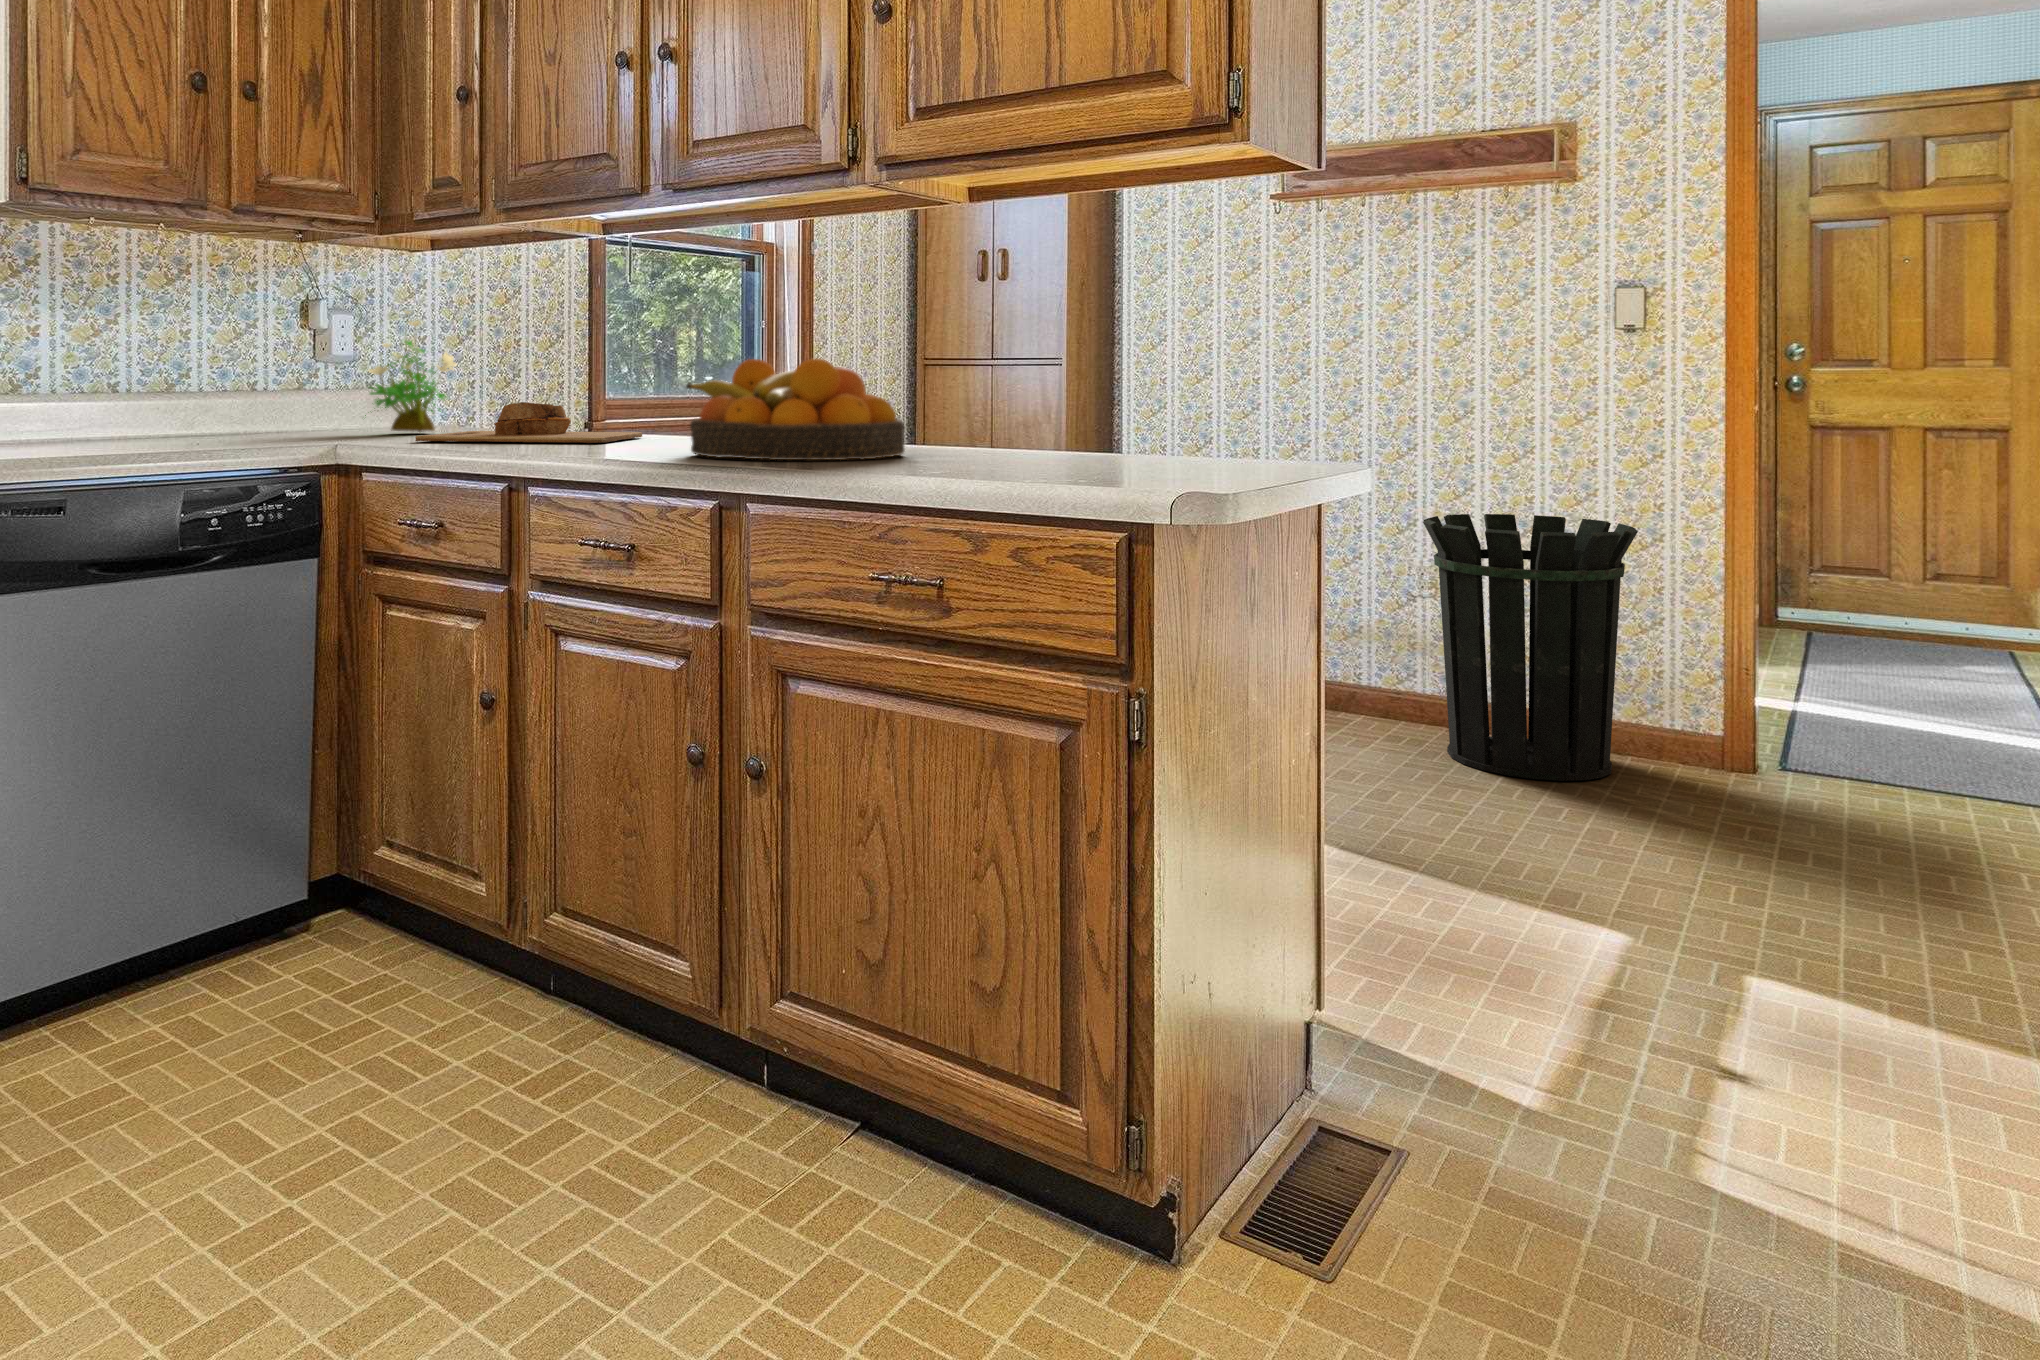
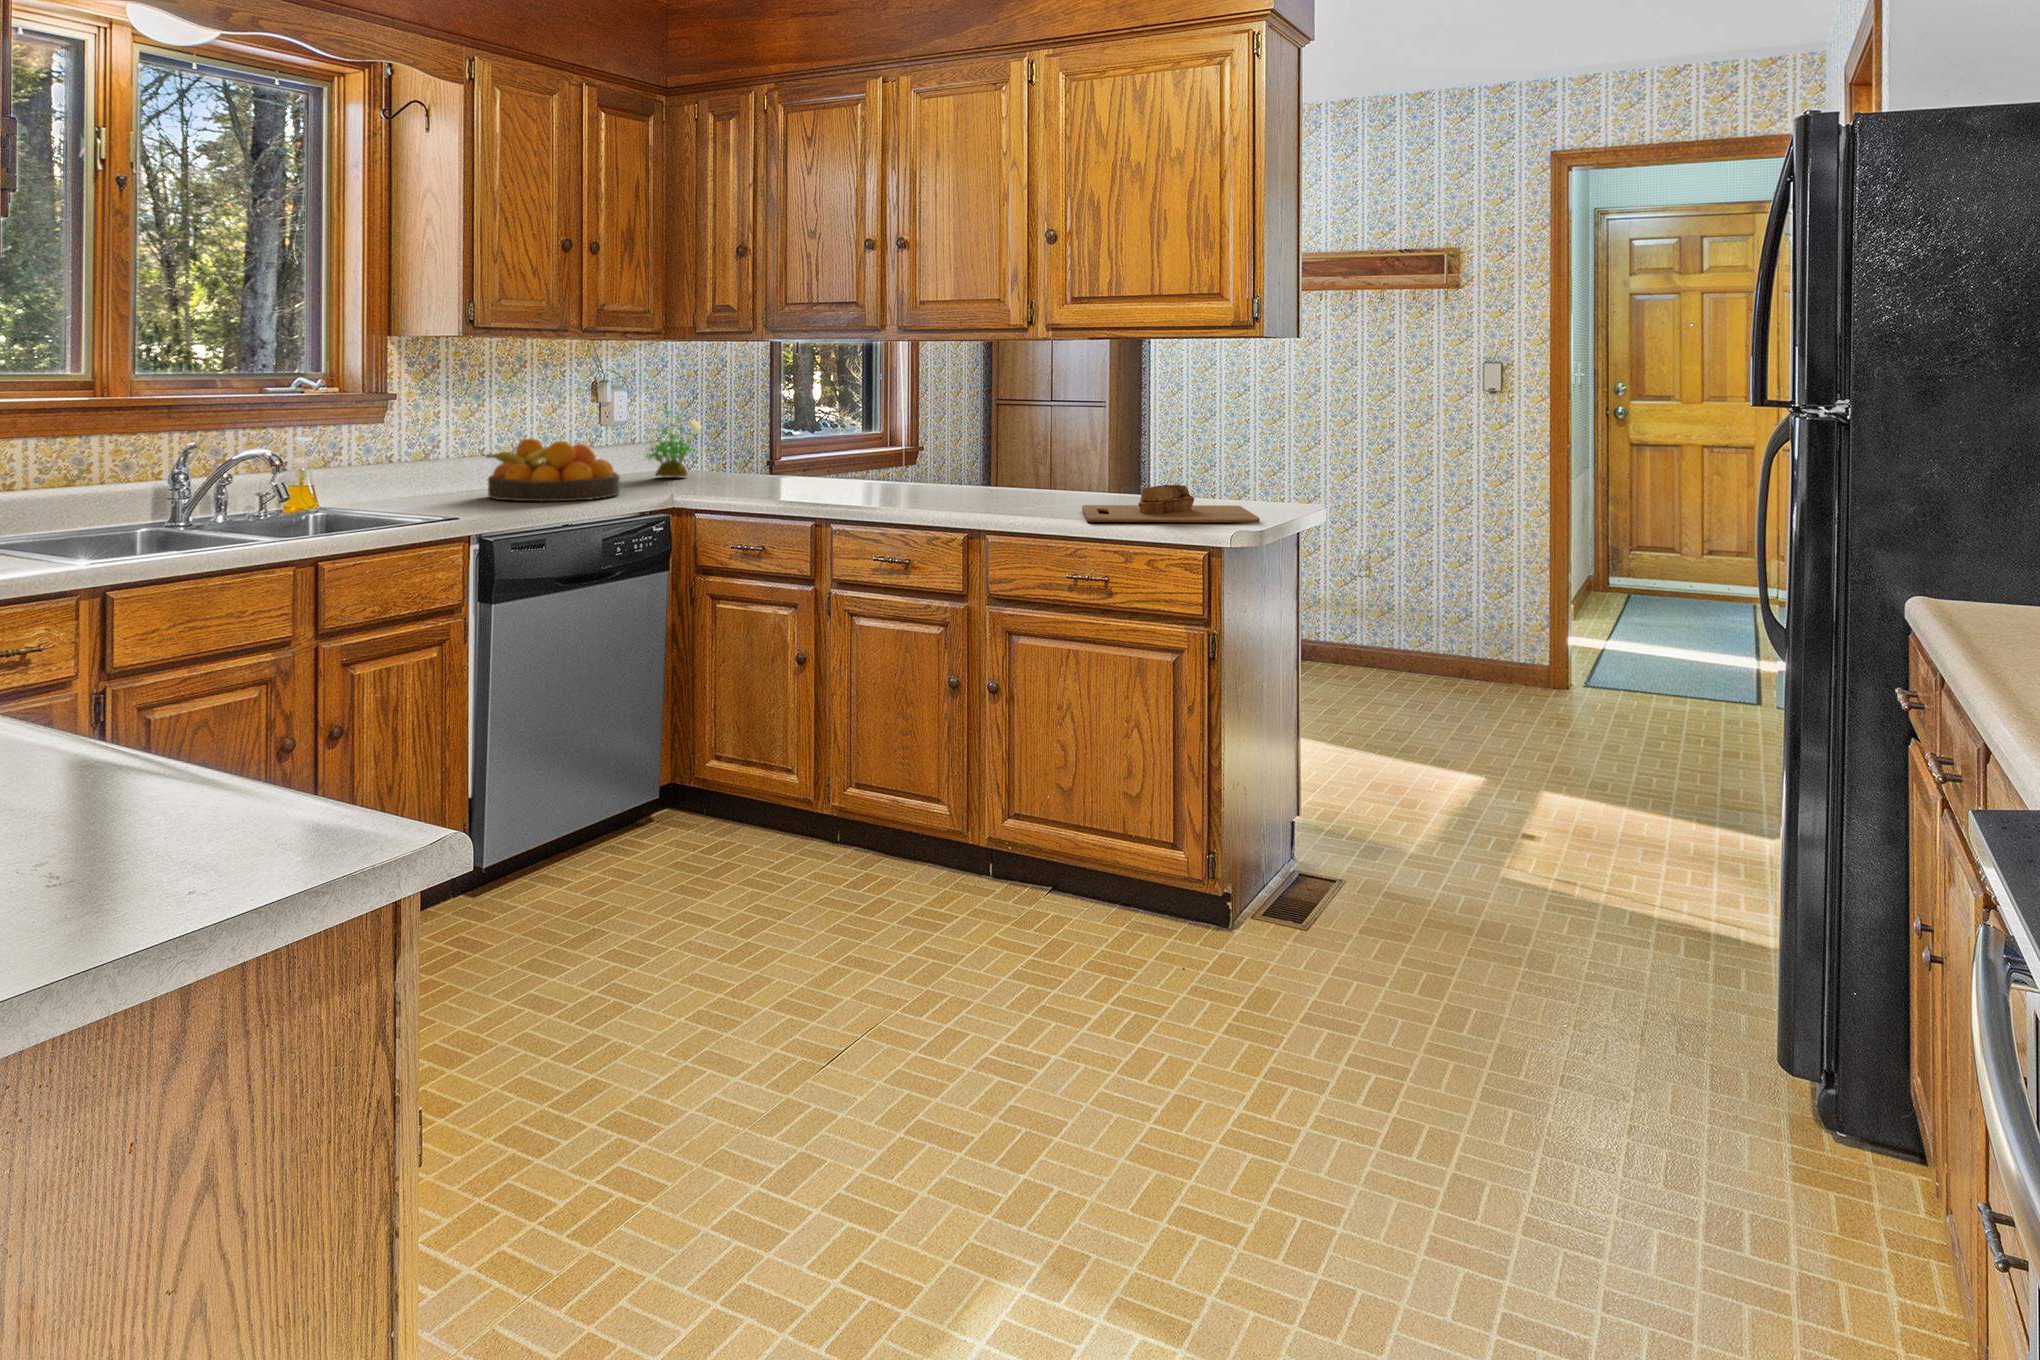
fruit bowl: present [686,358,905,460] -> present [486,438,620,501]
cutting board: present [415,402,642,443] -> present [1082,485,1260,523]
waste bin: present [1423,514,1638,781] -> none [1359,519,1494,698]

